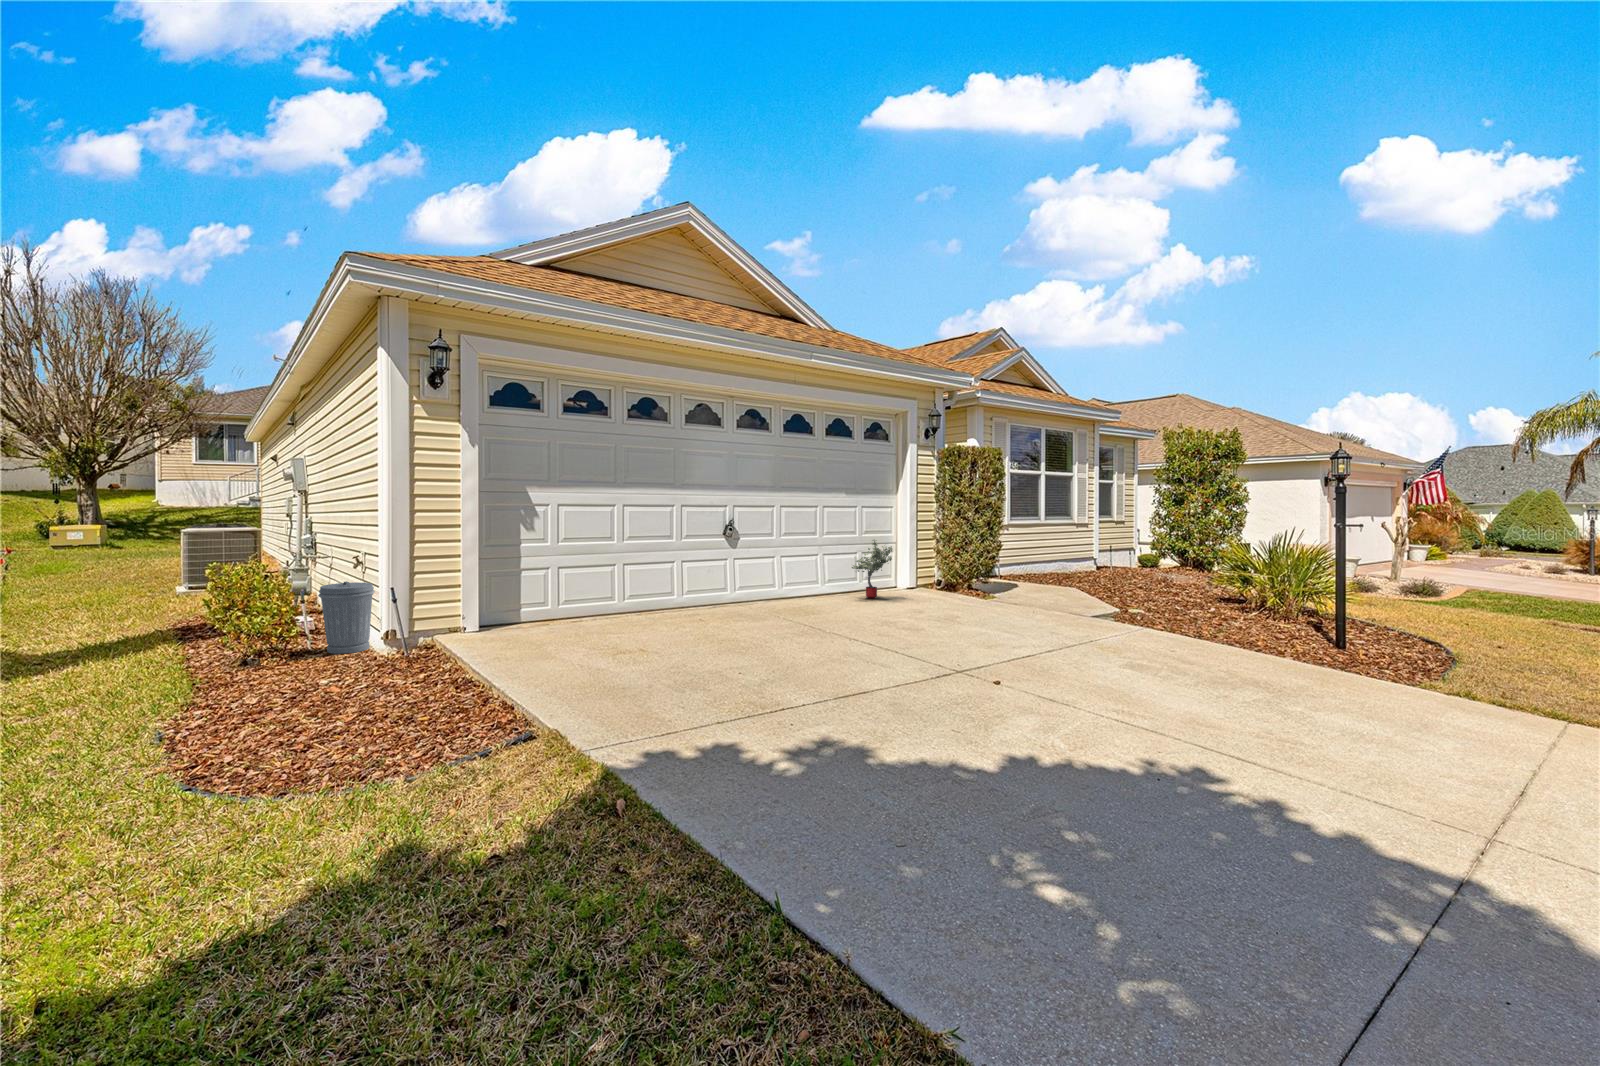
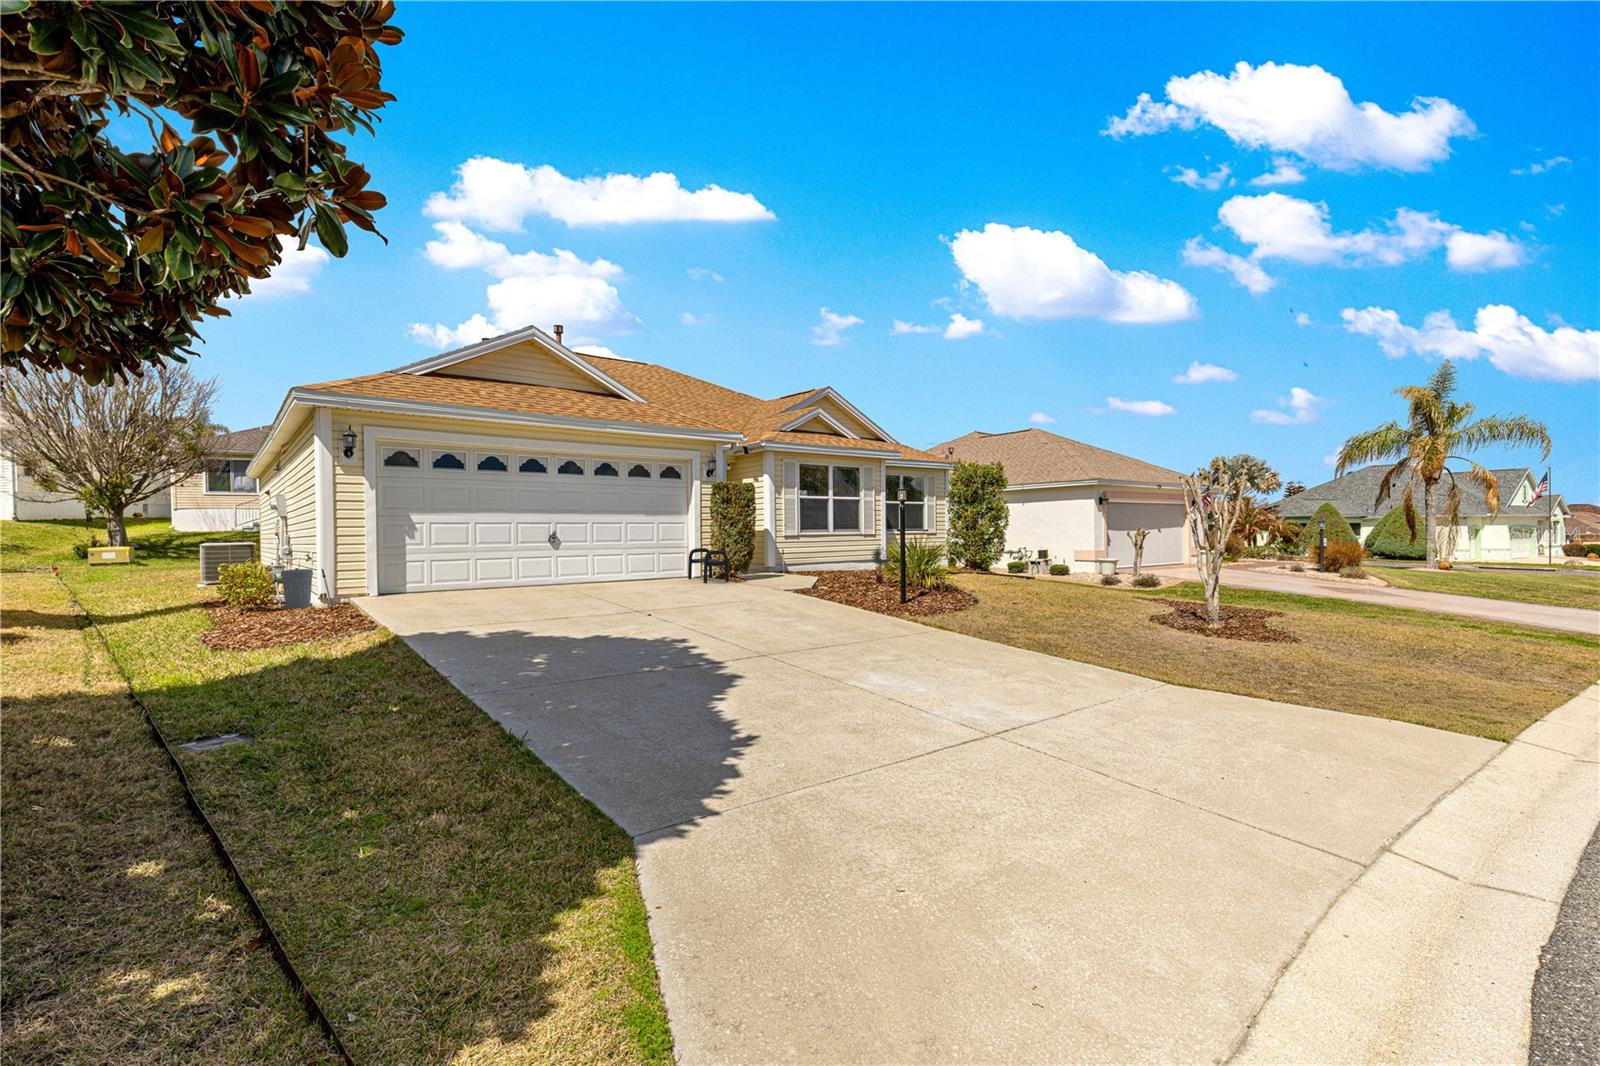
potted tree: present [851,539,893,599] -> present [872,547,890,583]
bench: none [905,547,978,602] -> present [688,548,729,583]

